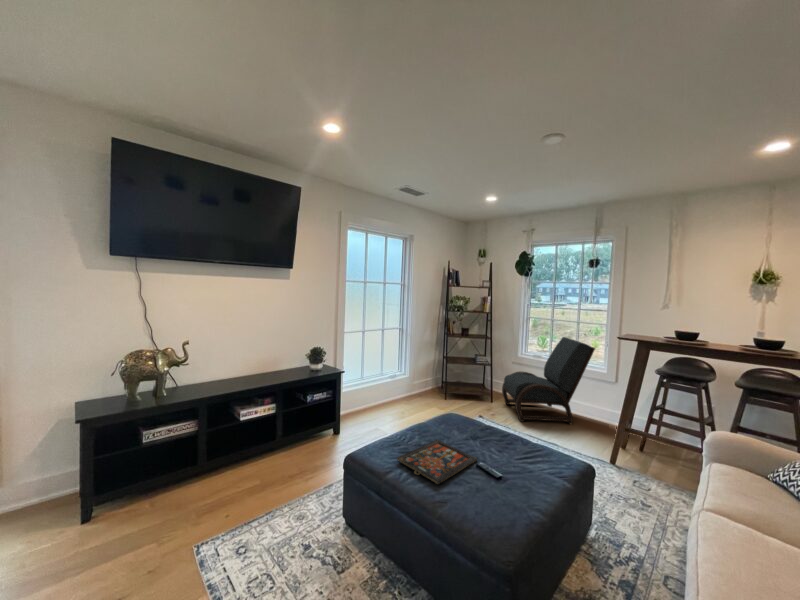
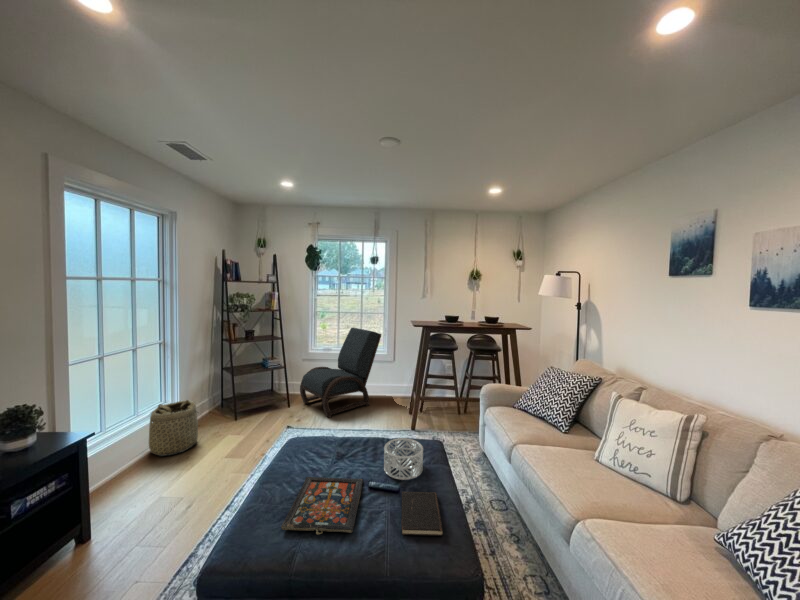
basket: none [382,371,416,409] -> present [149,400,198,456]
decorative bowl: none [502,437,545,479] -> present [384,438,423,480]
hardcover book: none [474,480,536,527] -> present [402,492,443,536]

